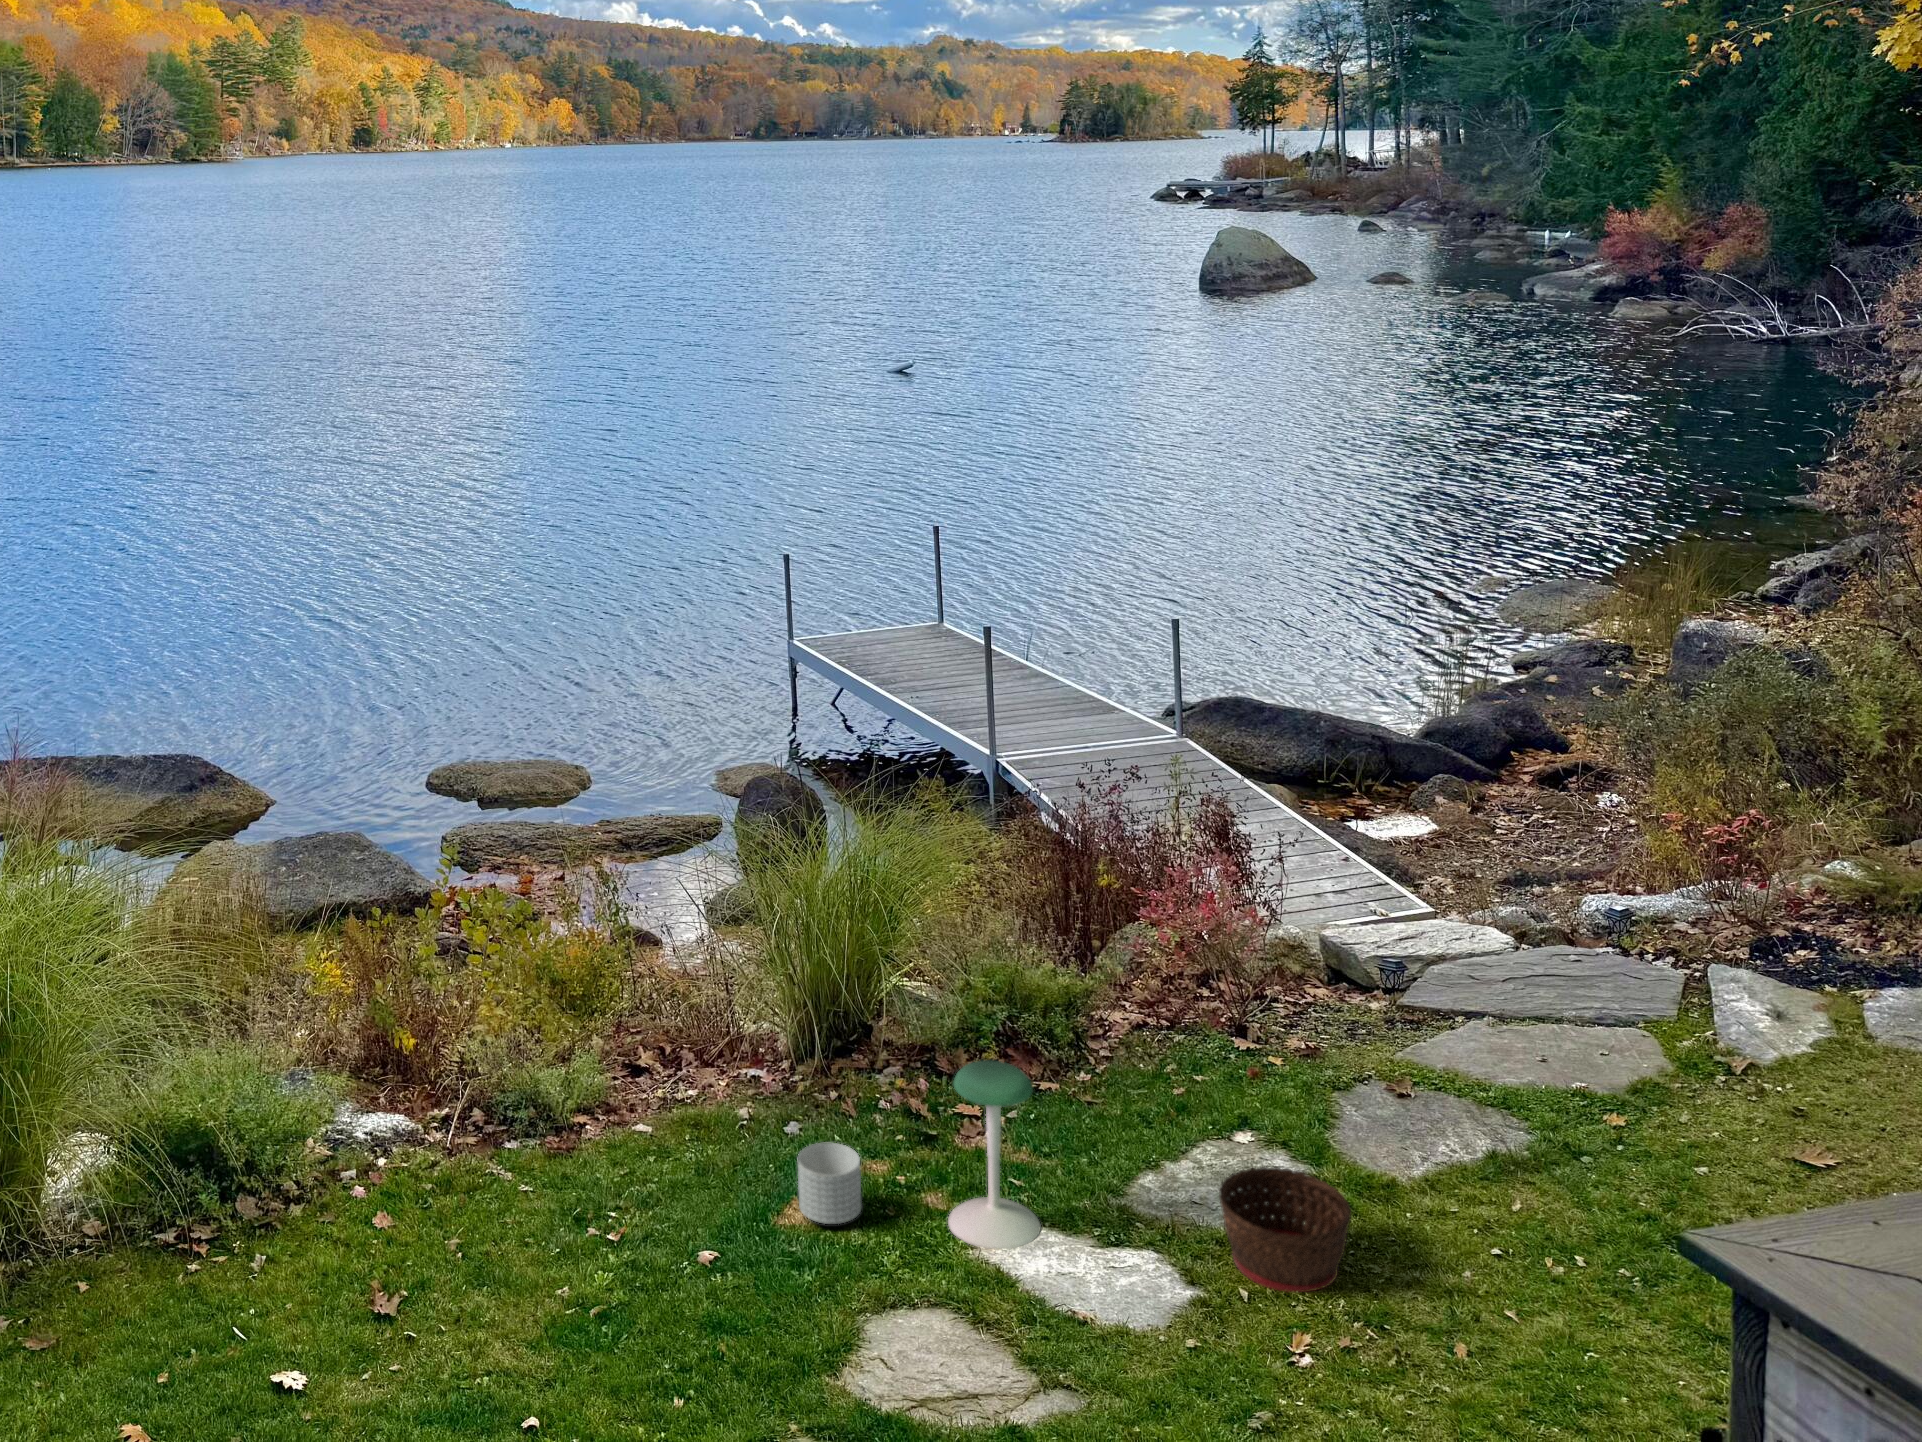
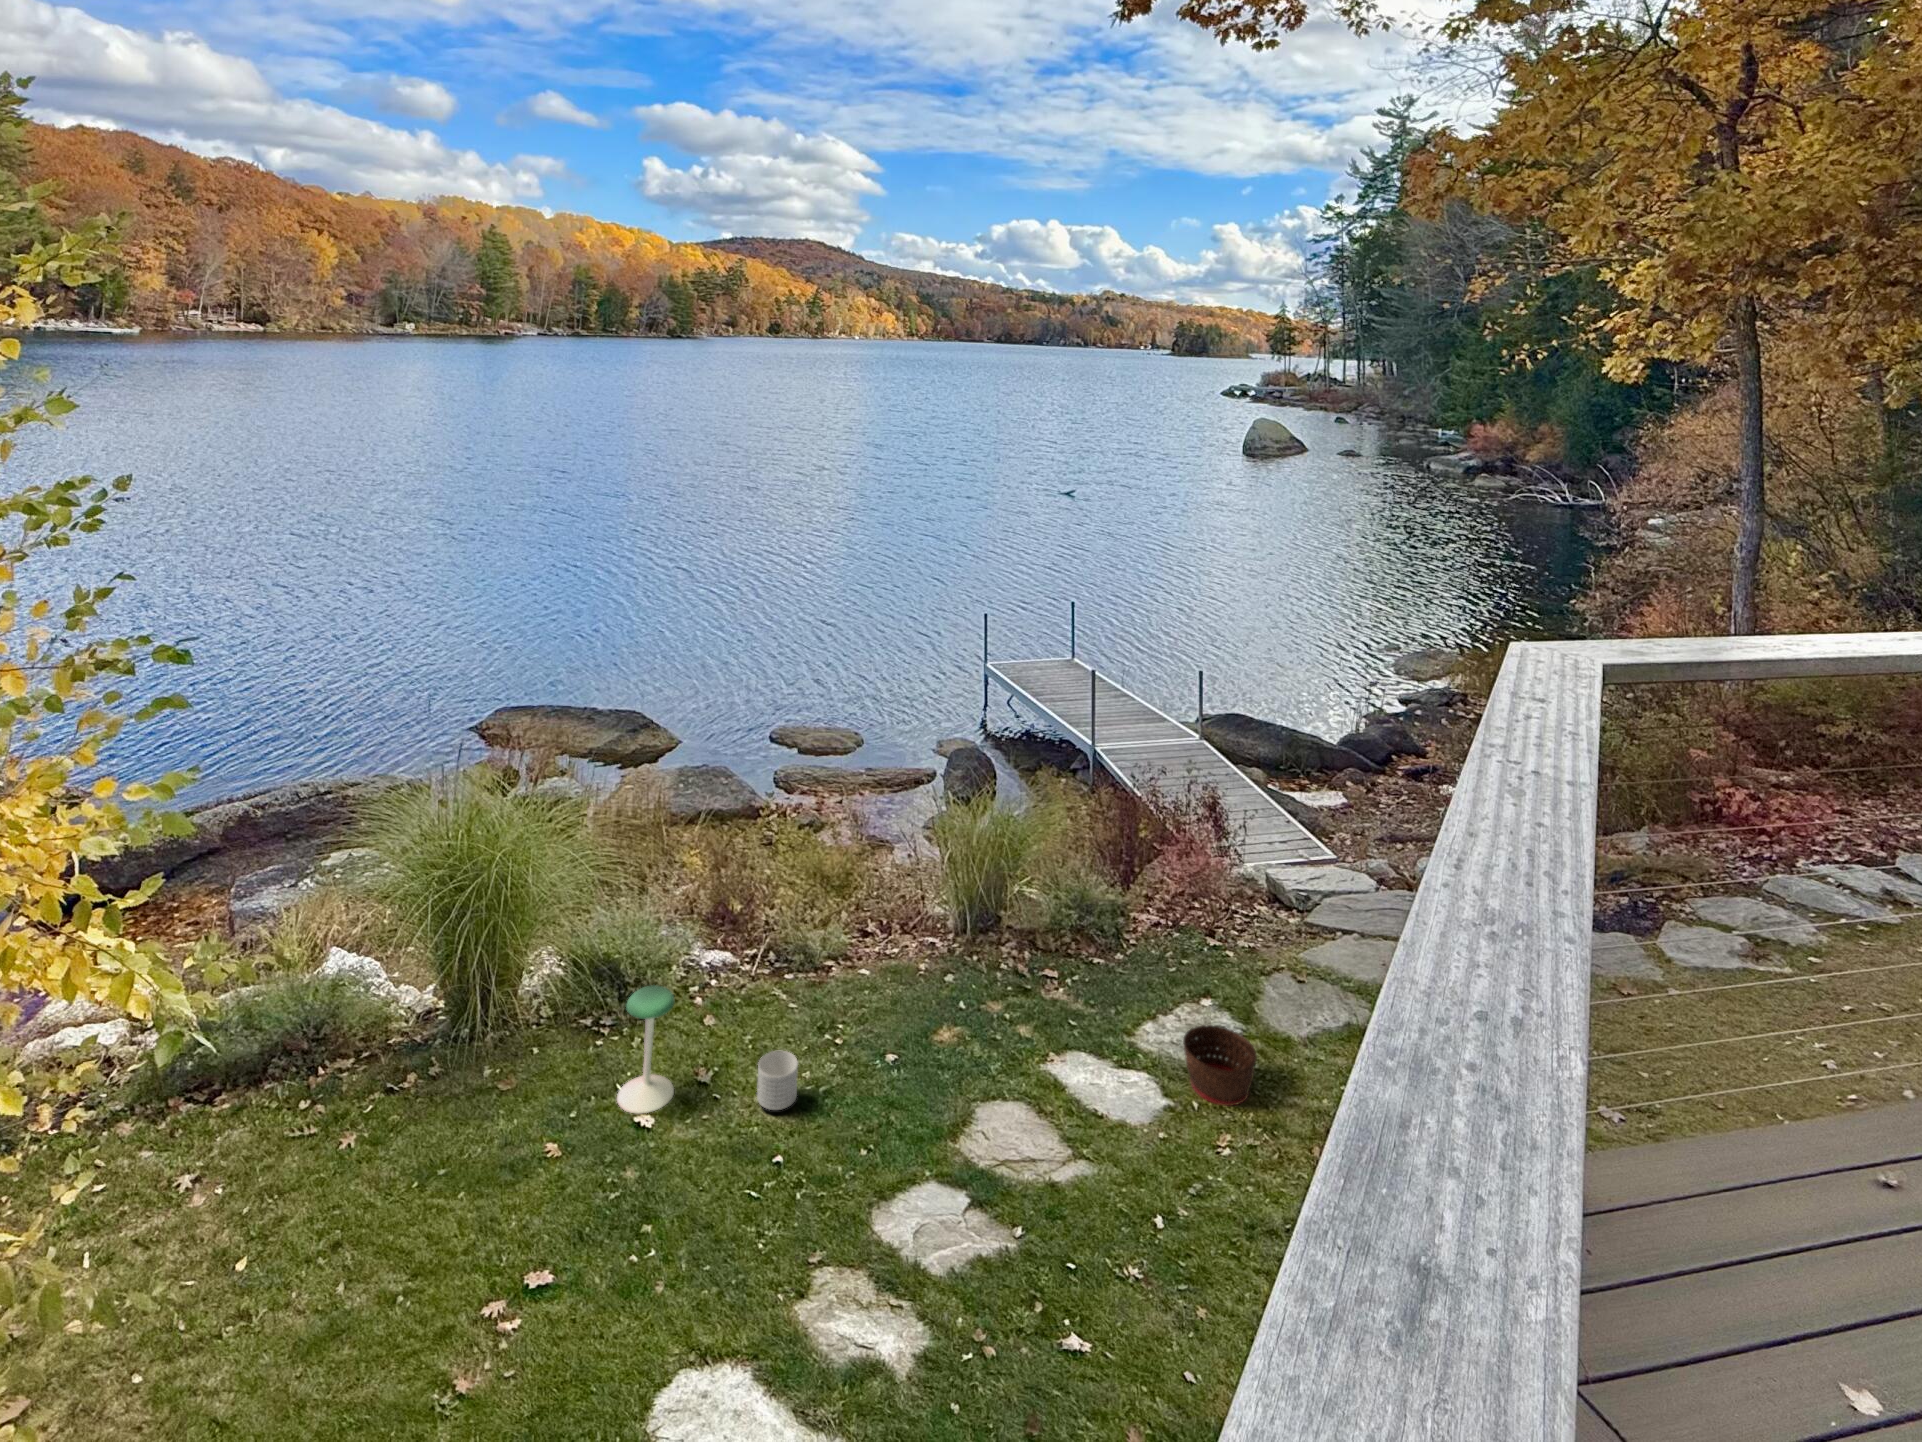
stool: present [948,1060,1041,1249] -> present [617,985,675,1114]
planter: present [798,1142,862,1224] -> present [757,1051,798,1110]

